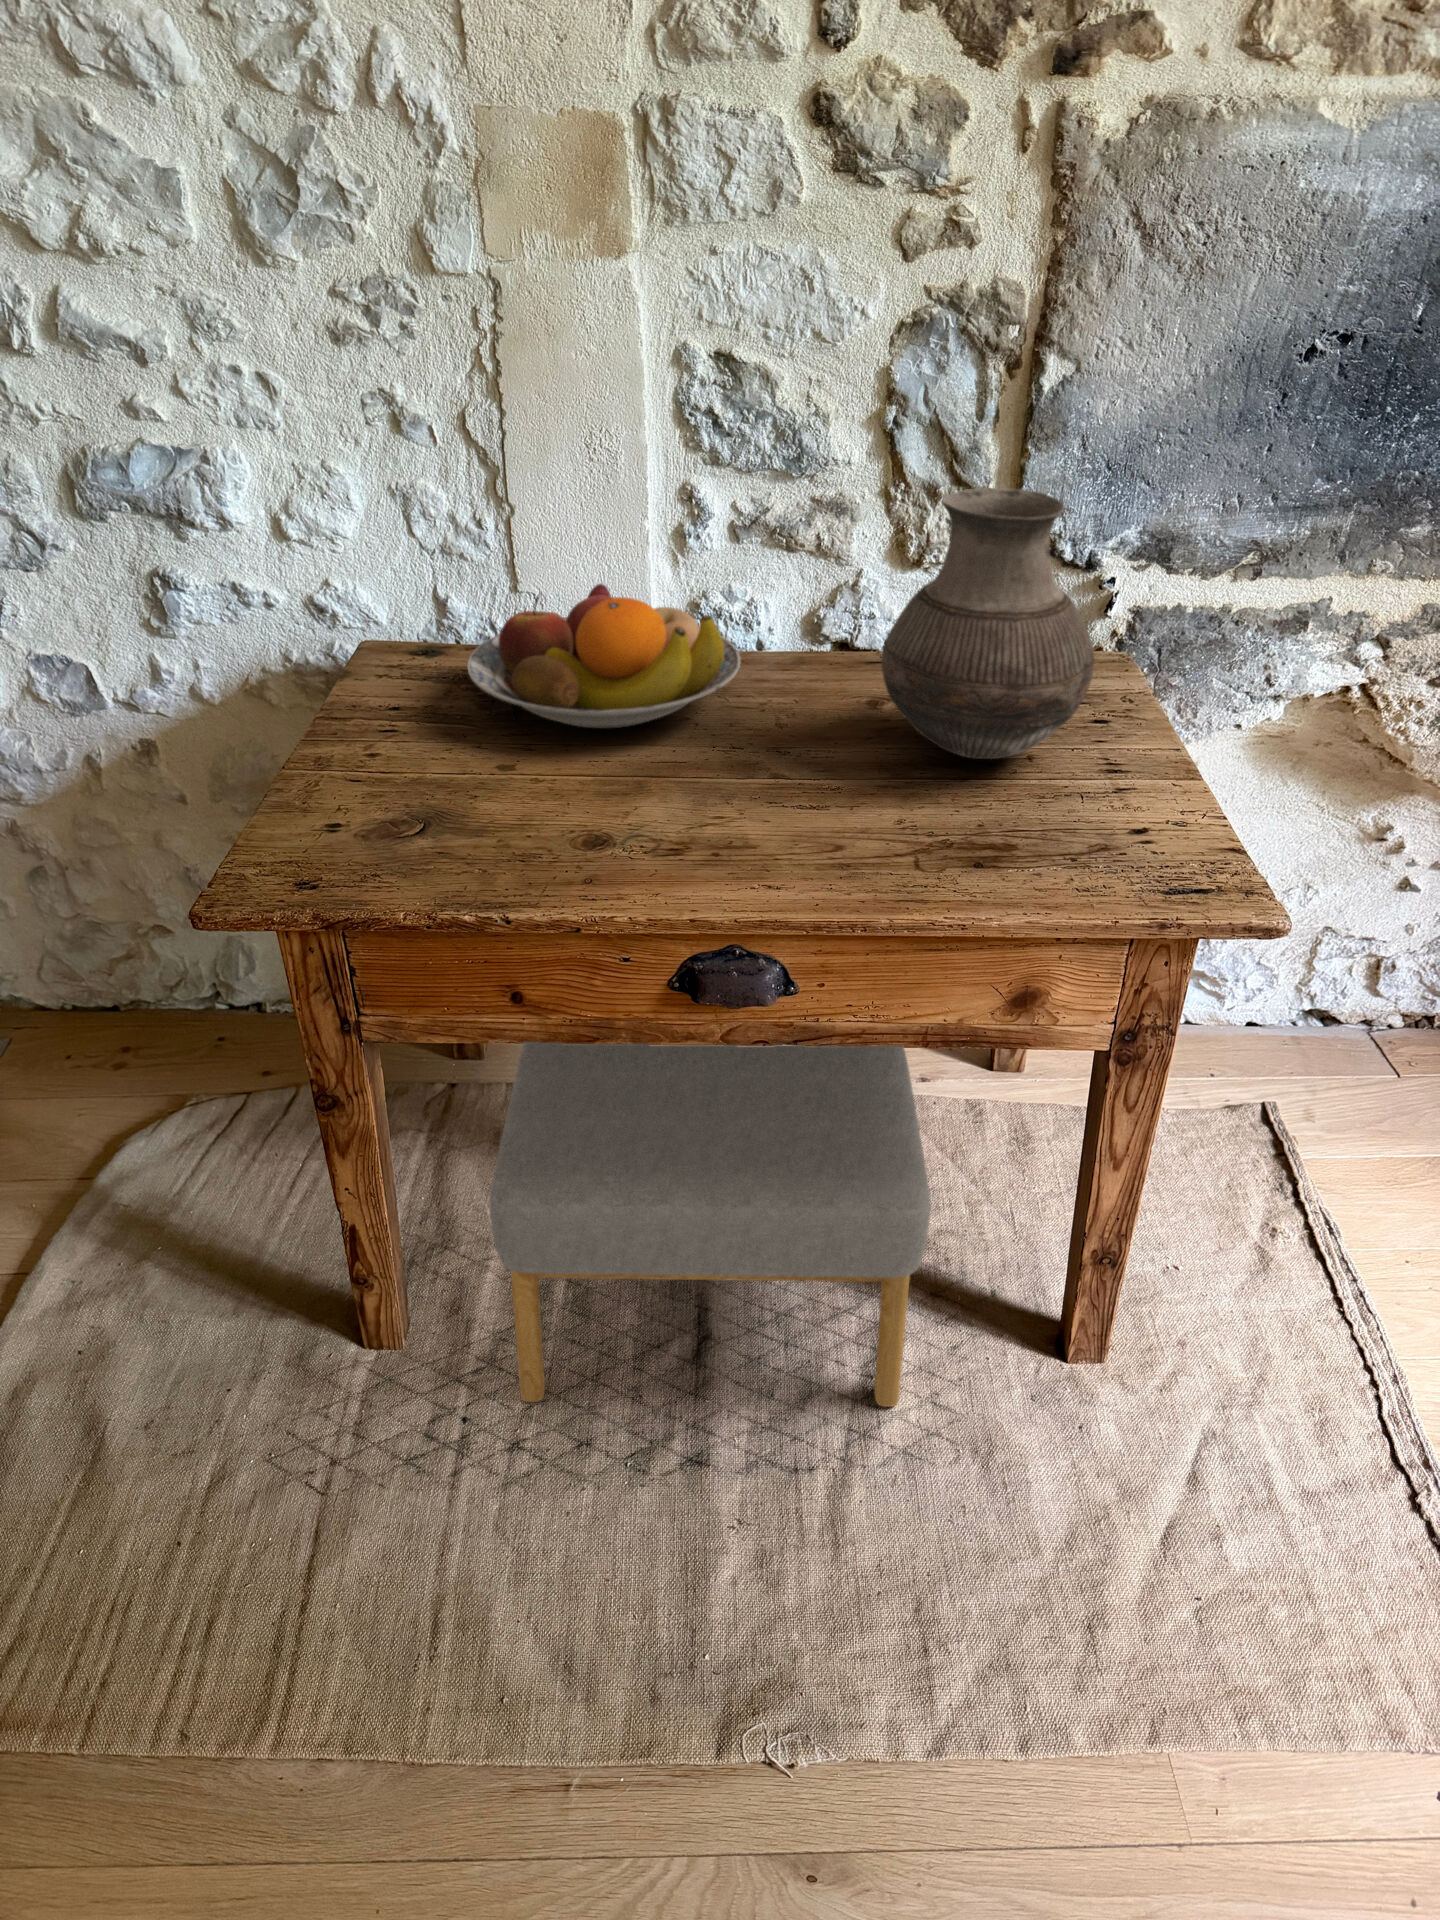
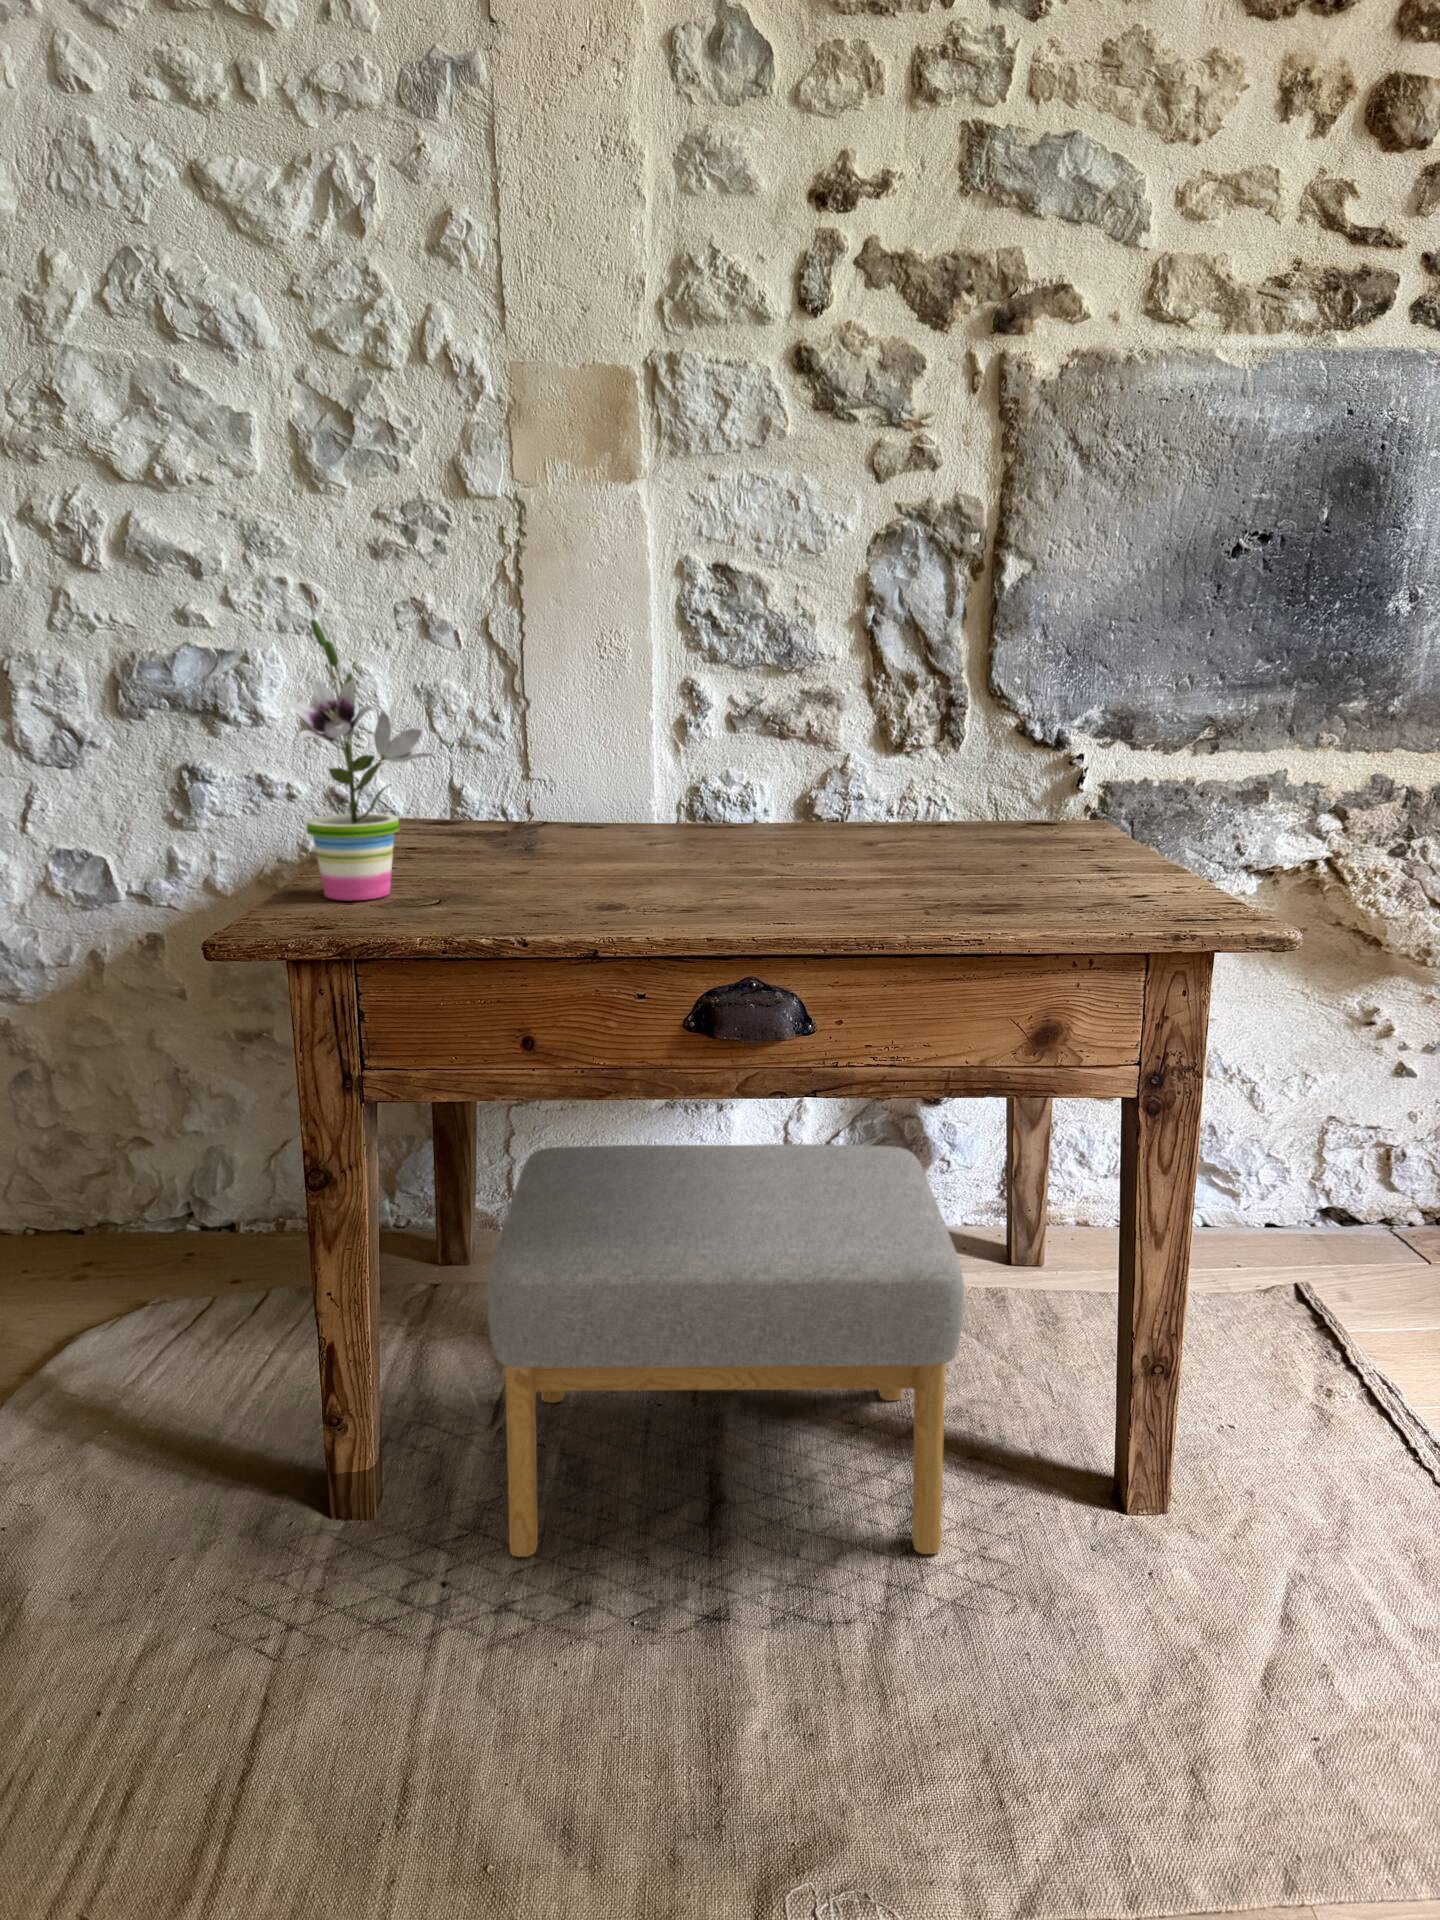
vase: present [881,488,1094,759] -> none [878,617,1080,862]
potted plant: none [251,537,417,834] -> present [288,619,434,900]
fruit bowl: present [467,583,741,729] -> none [481,736,742,854]

